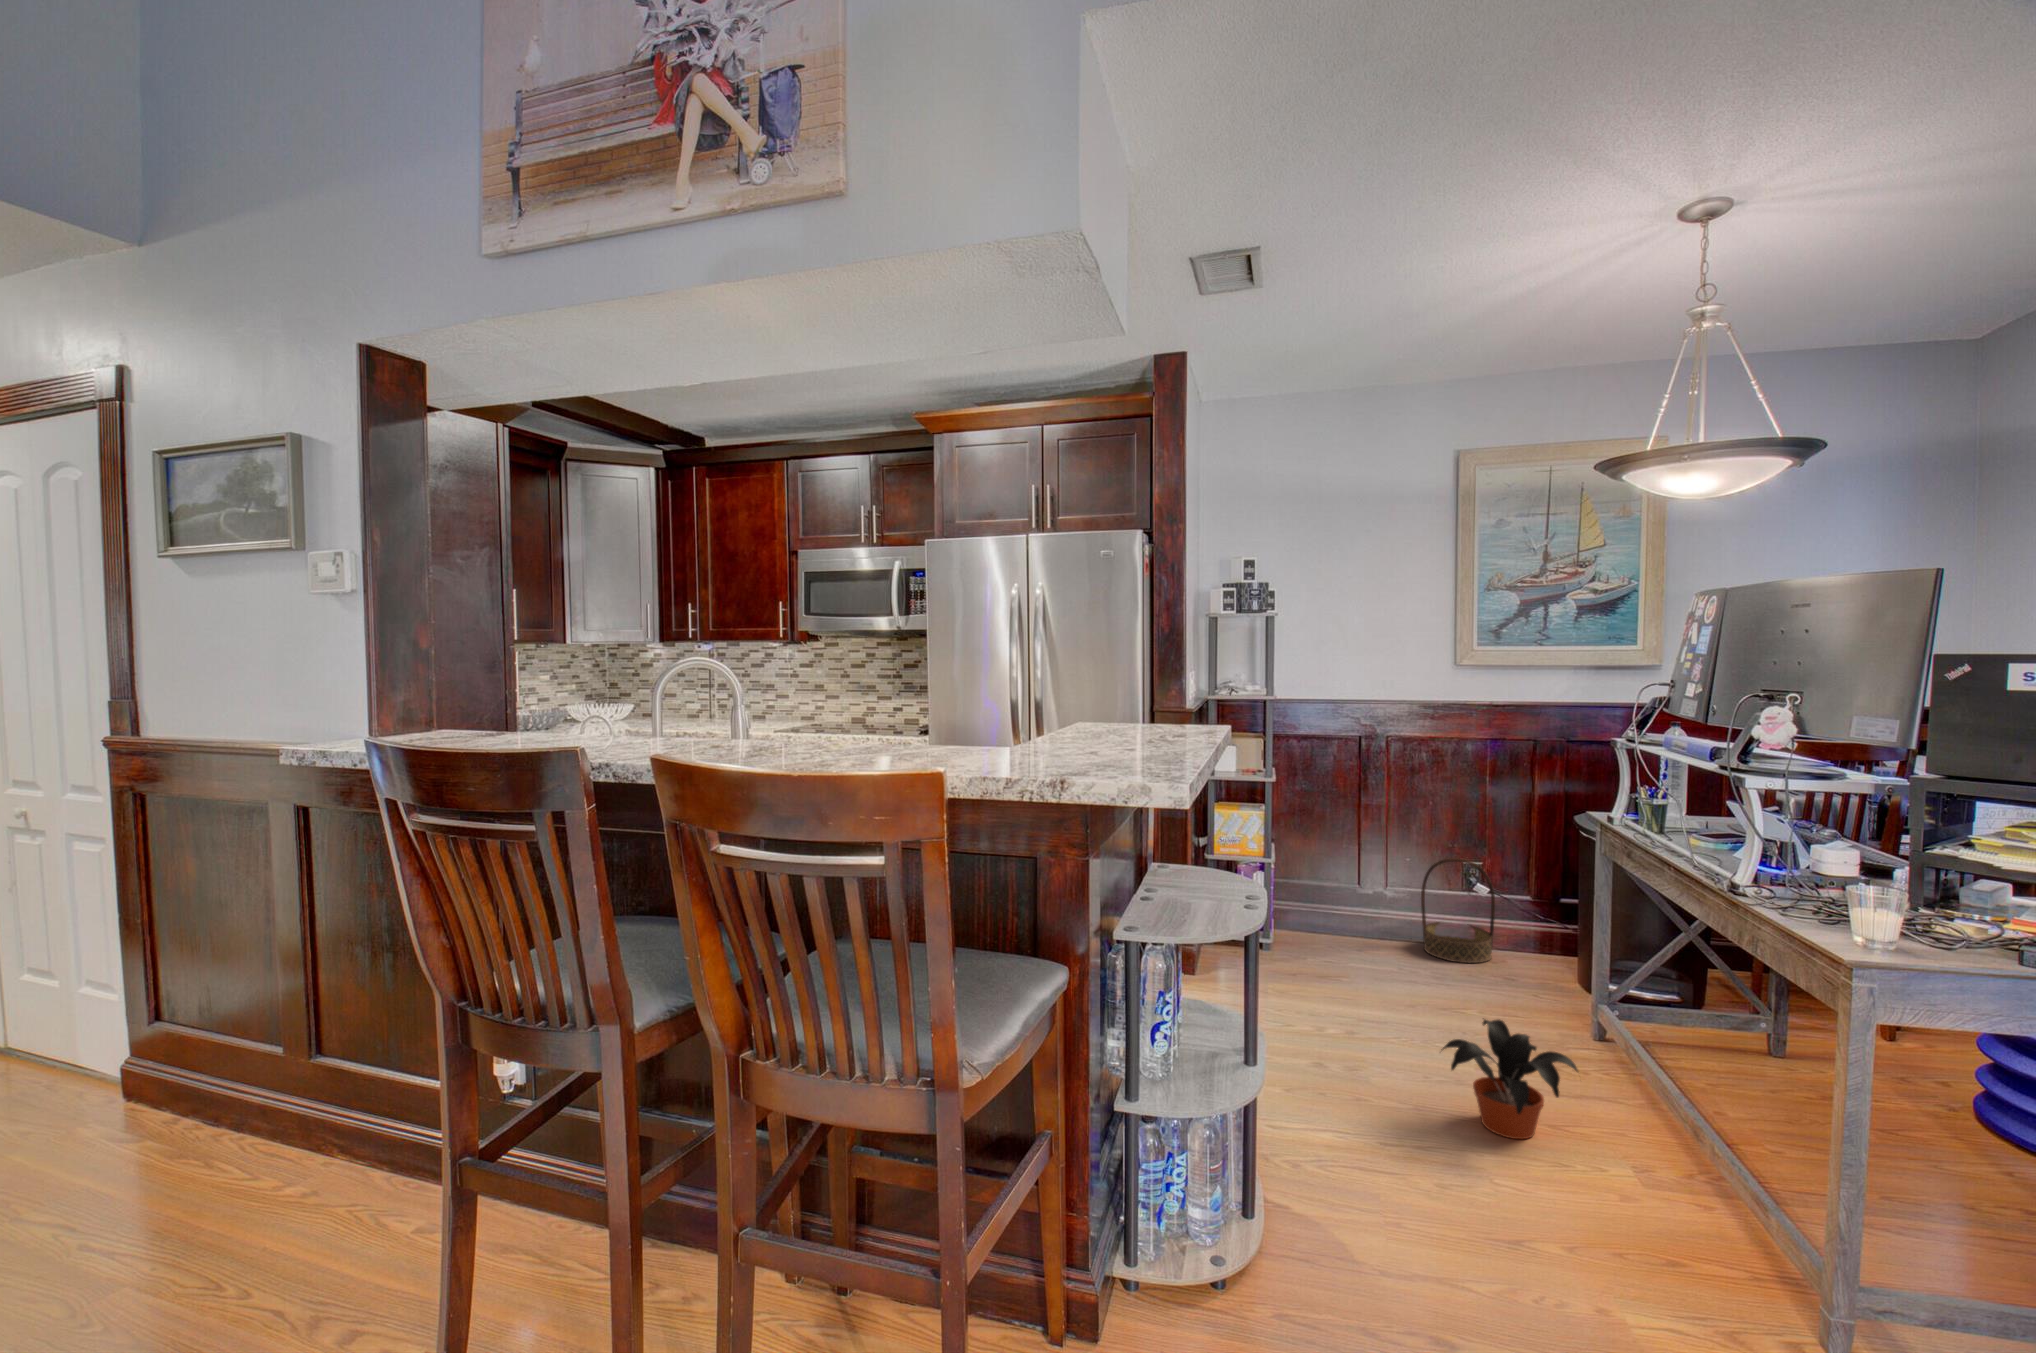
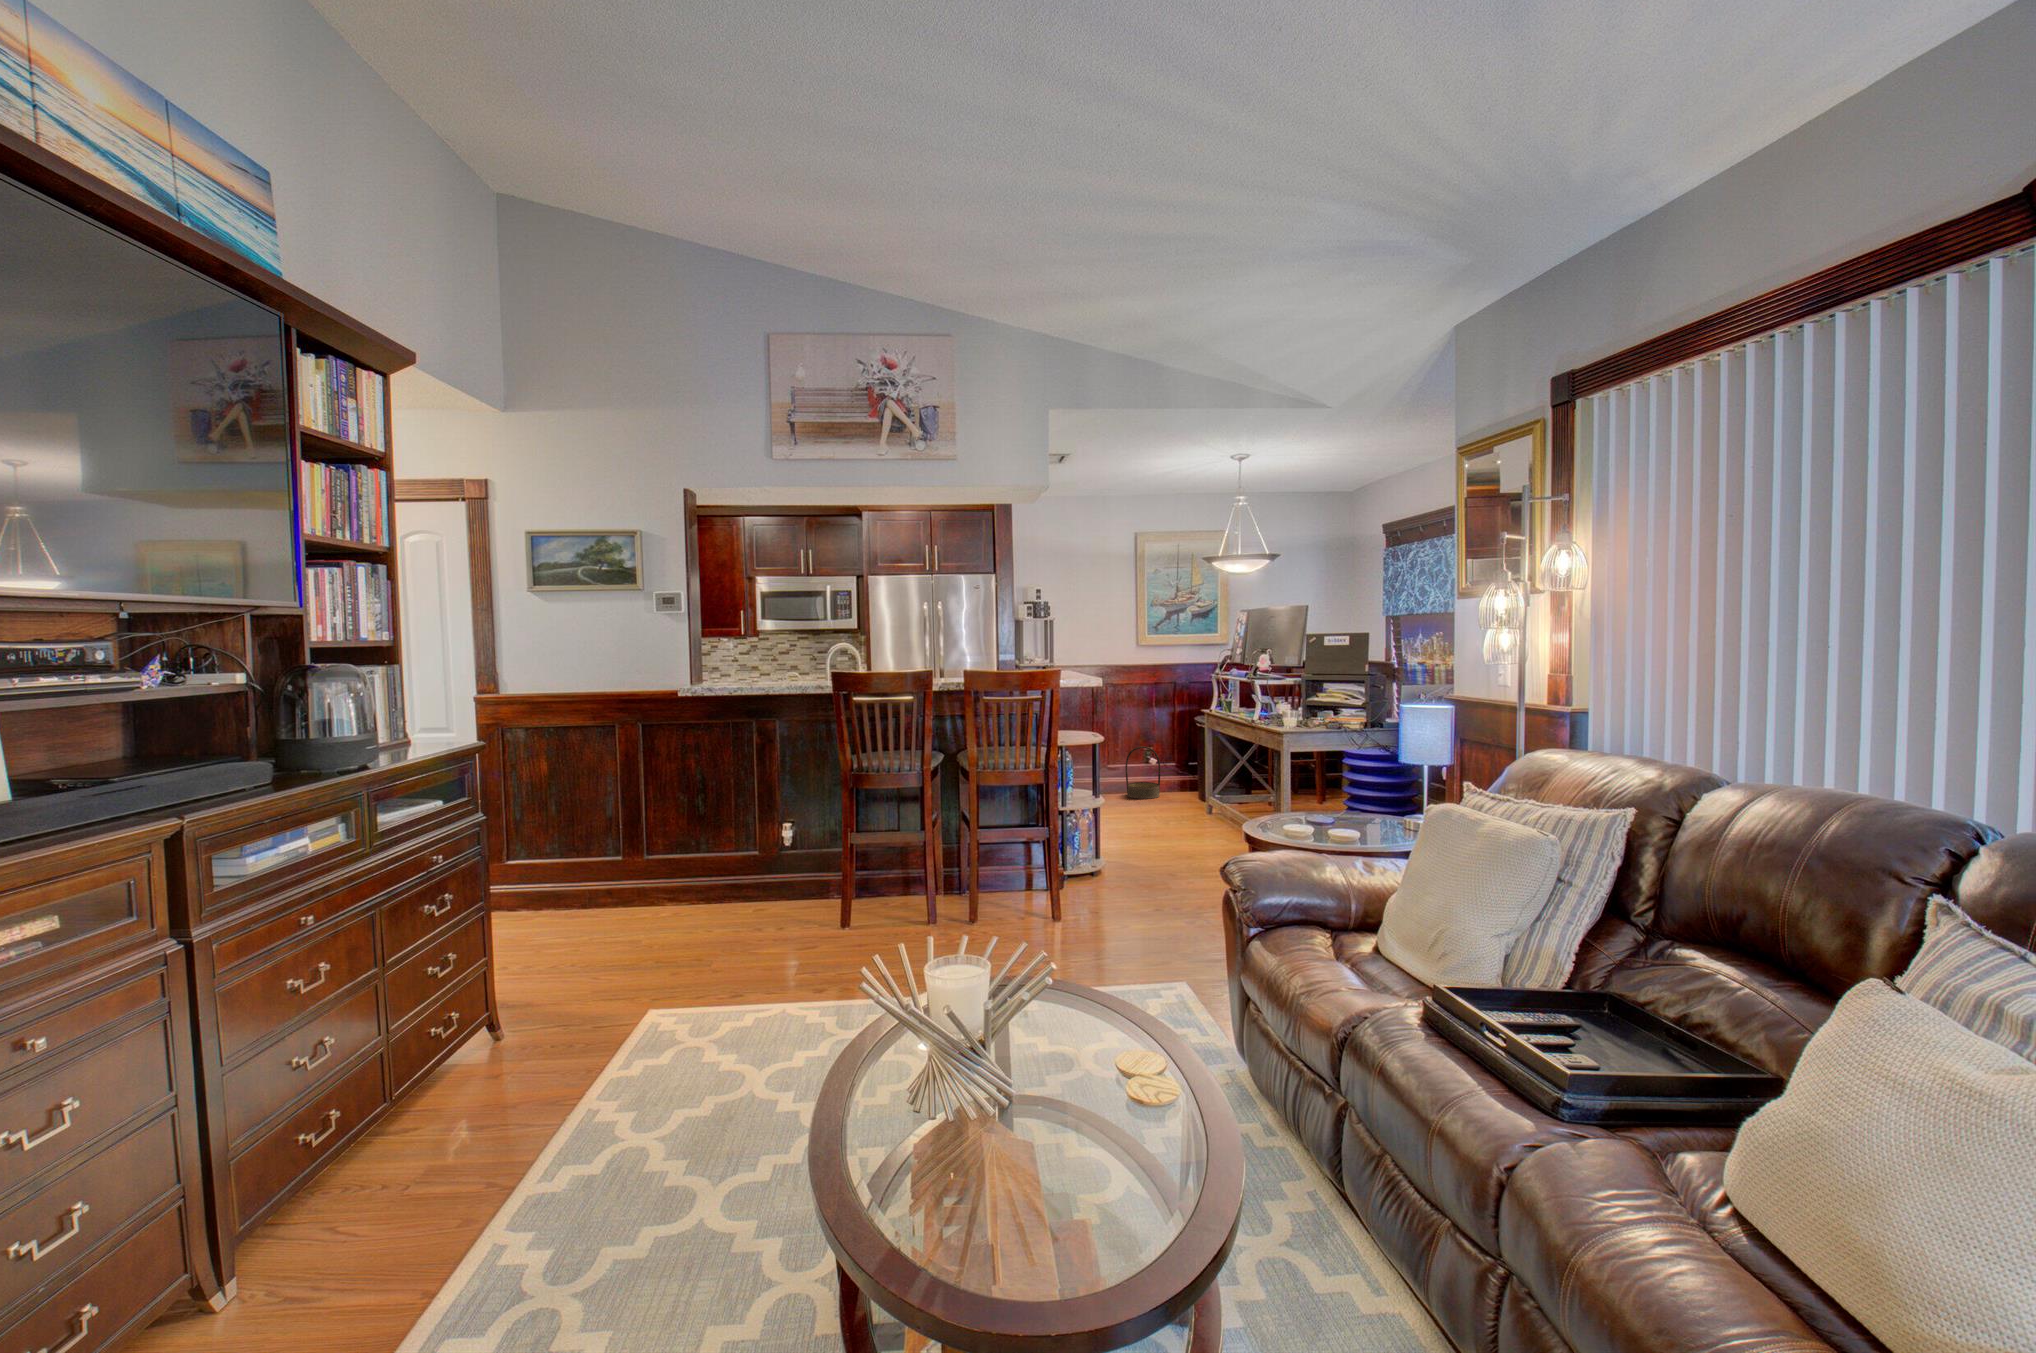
potted plant: present [1441,1018,1578,1139] -> none [1153,796,1206,840]

